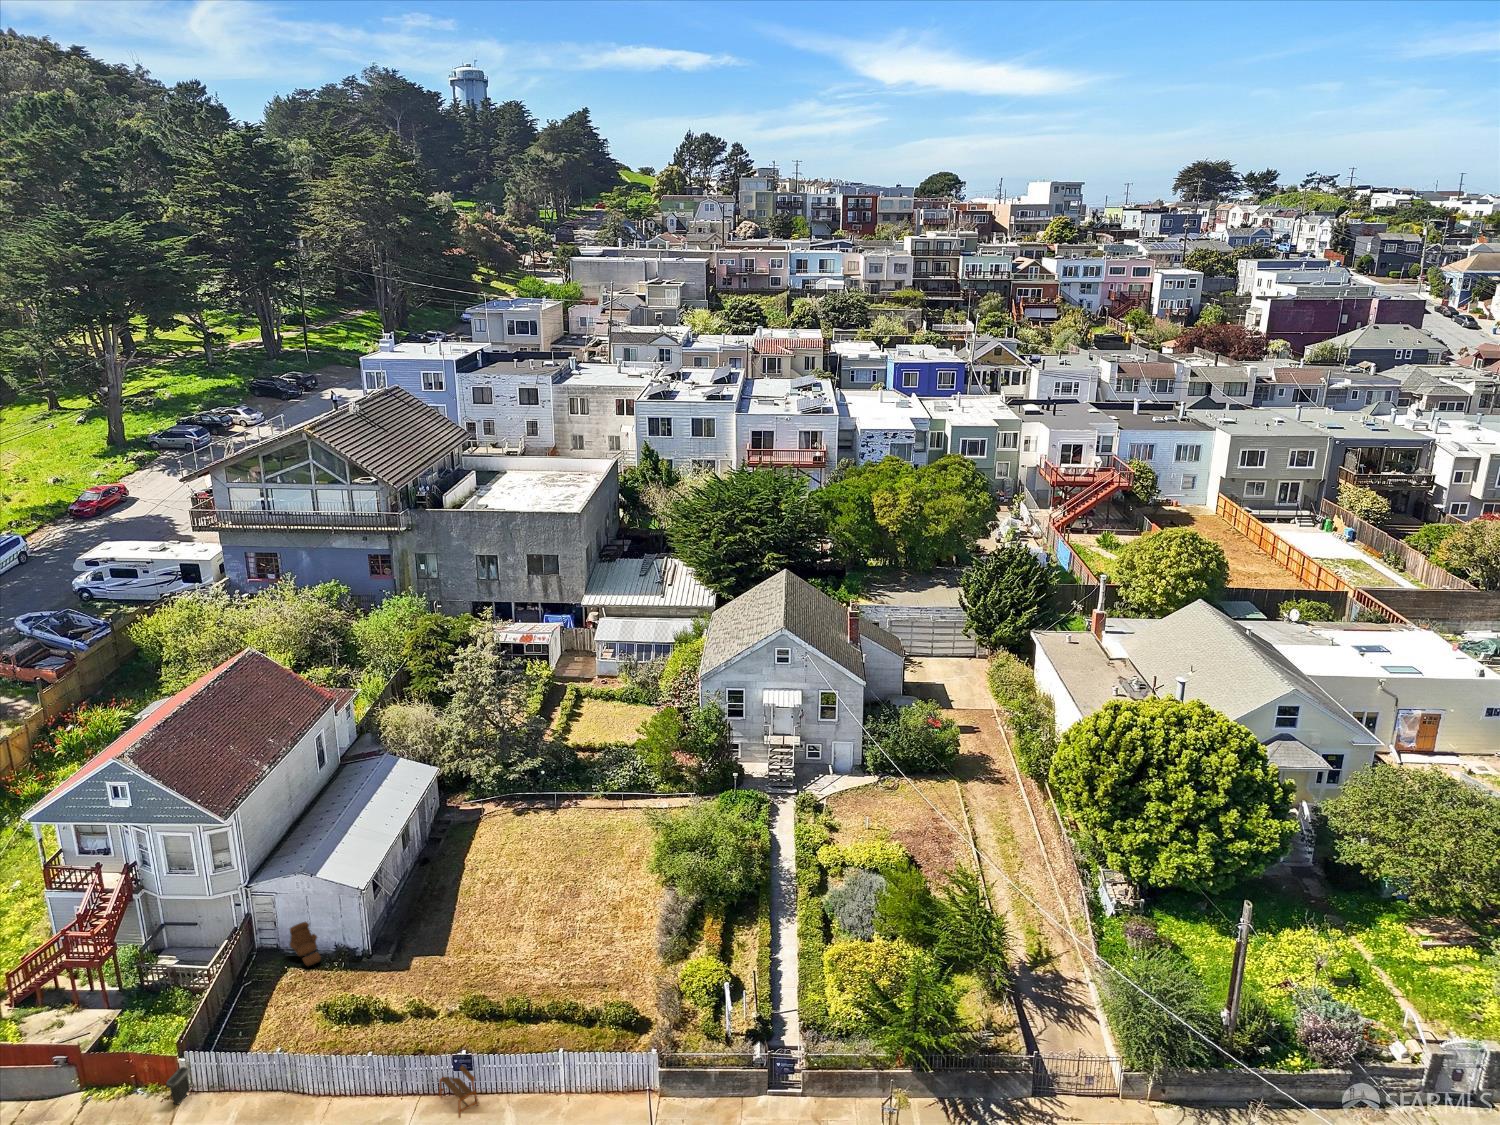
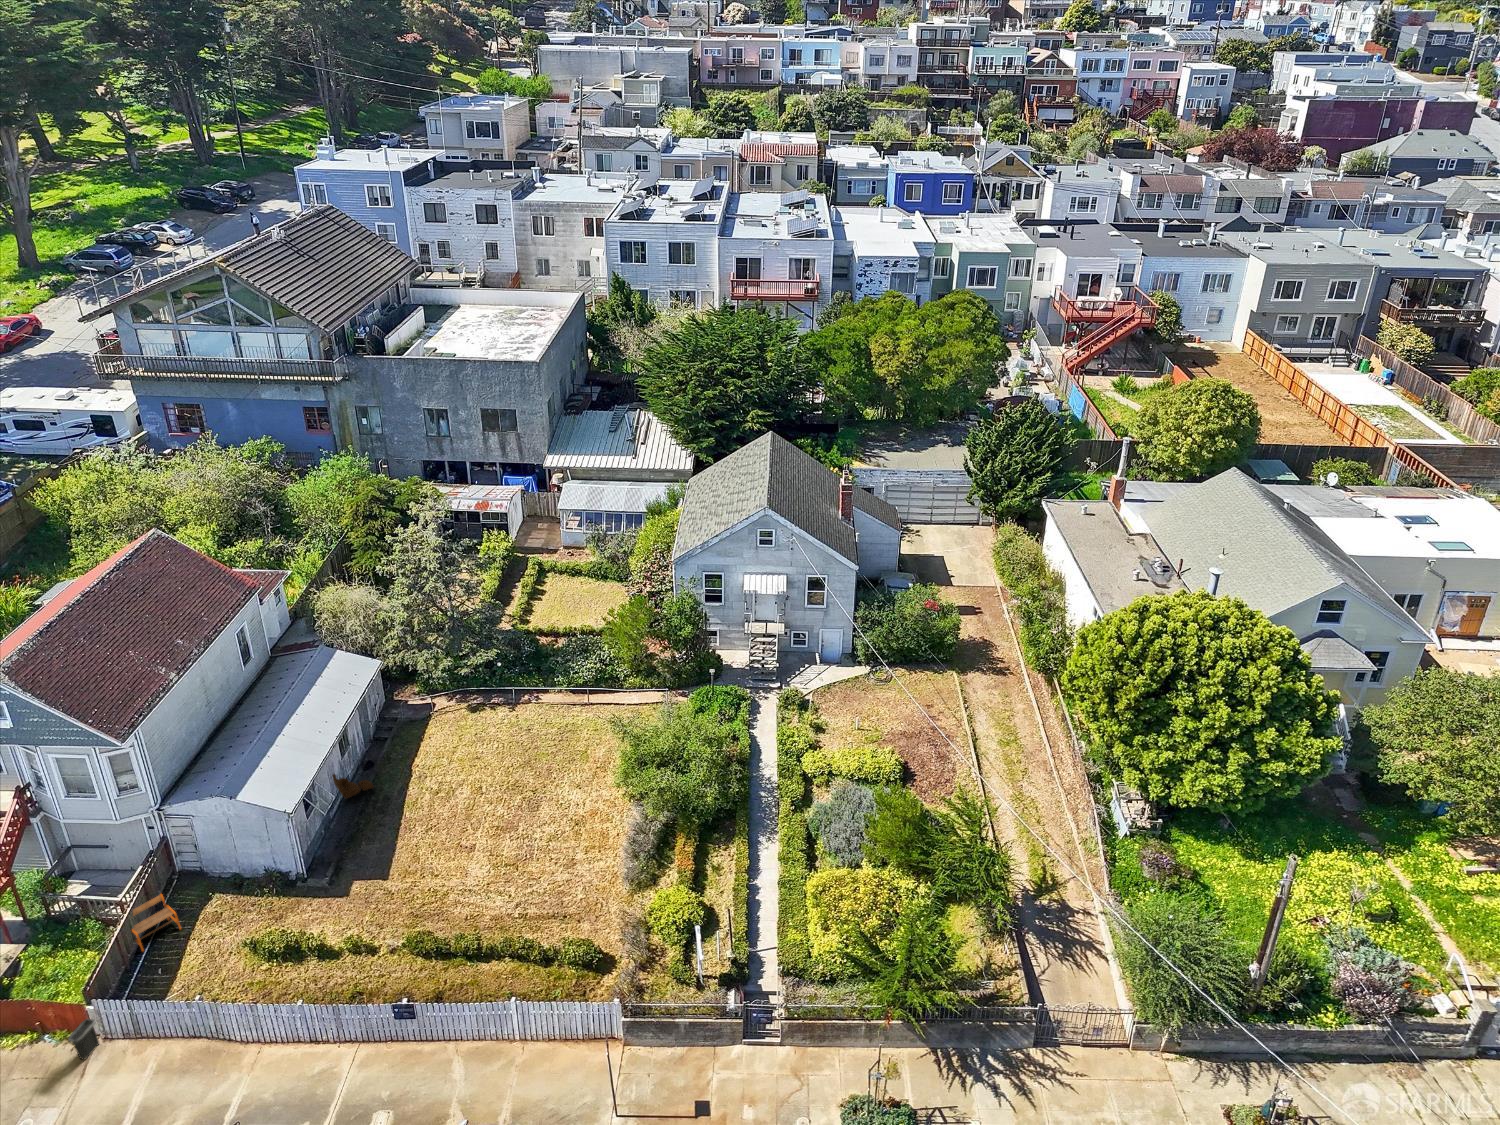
lounge chair: present [290,922,321,966] -> present [332,774,374,801]
bench: present [439,1065,478,1118] -> present [131,894,181,951]

